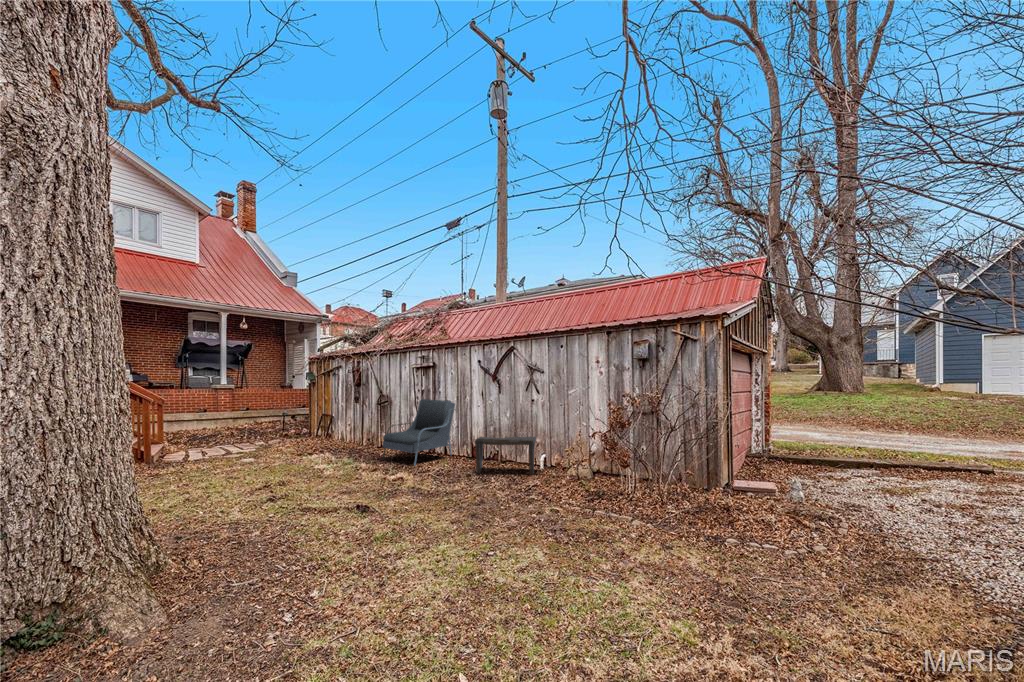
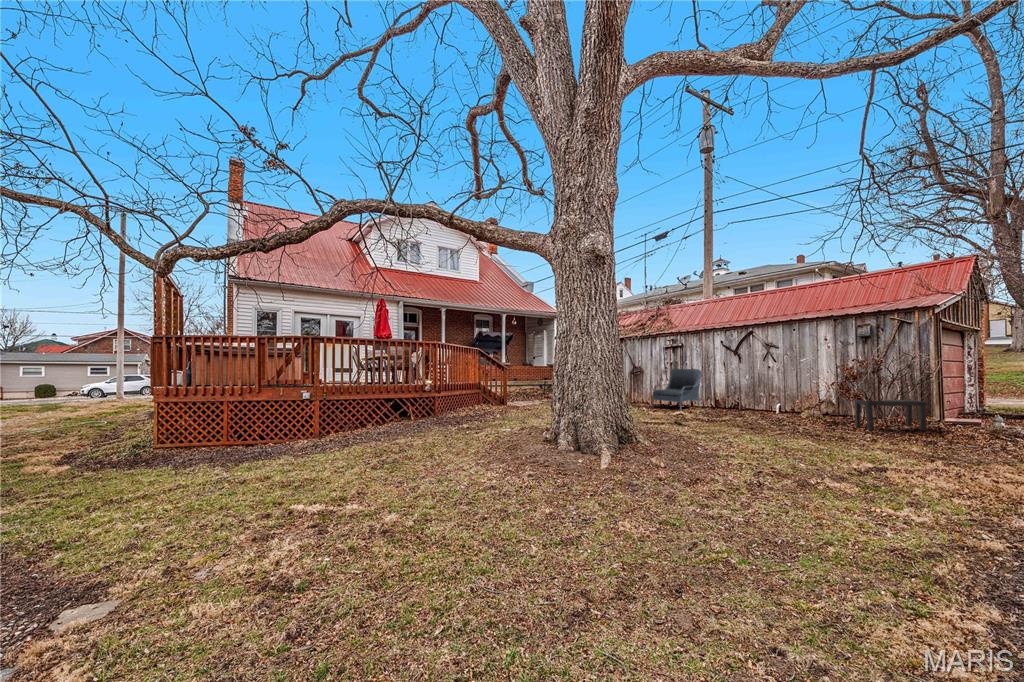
bench: present [475,437,536,475] -> present [855,400,927,431]

